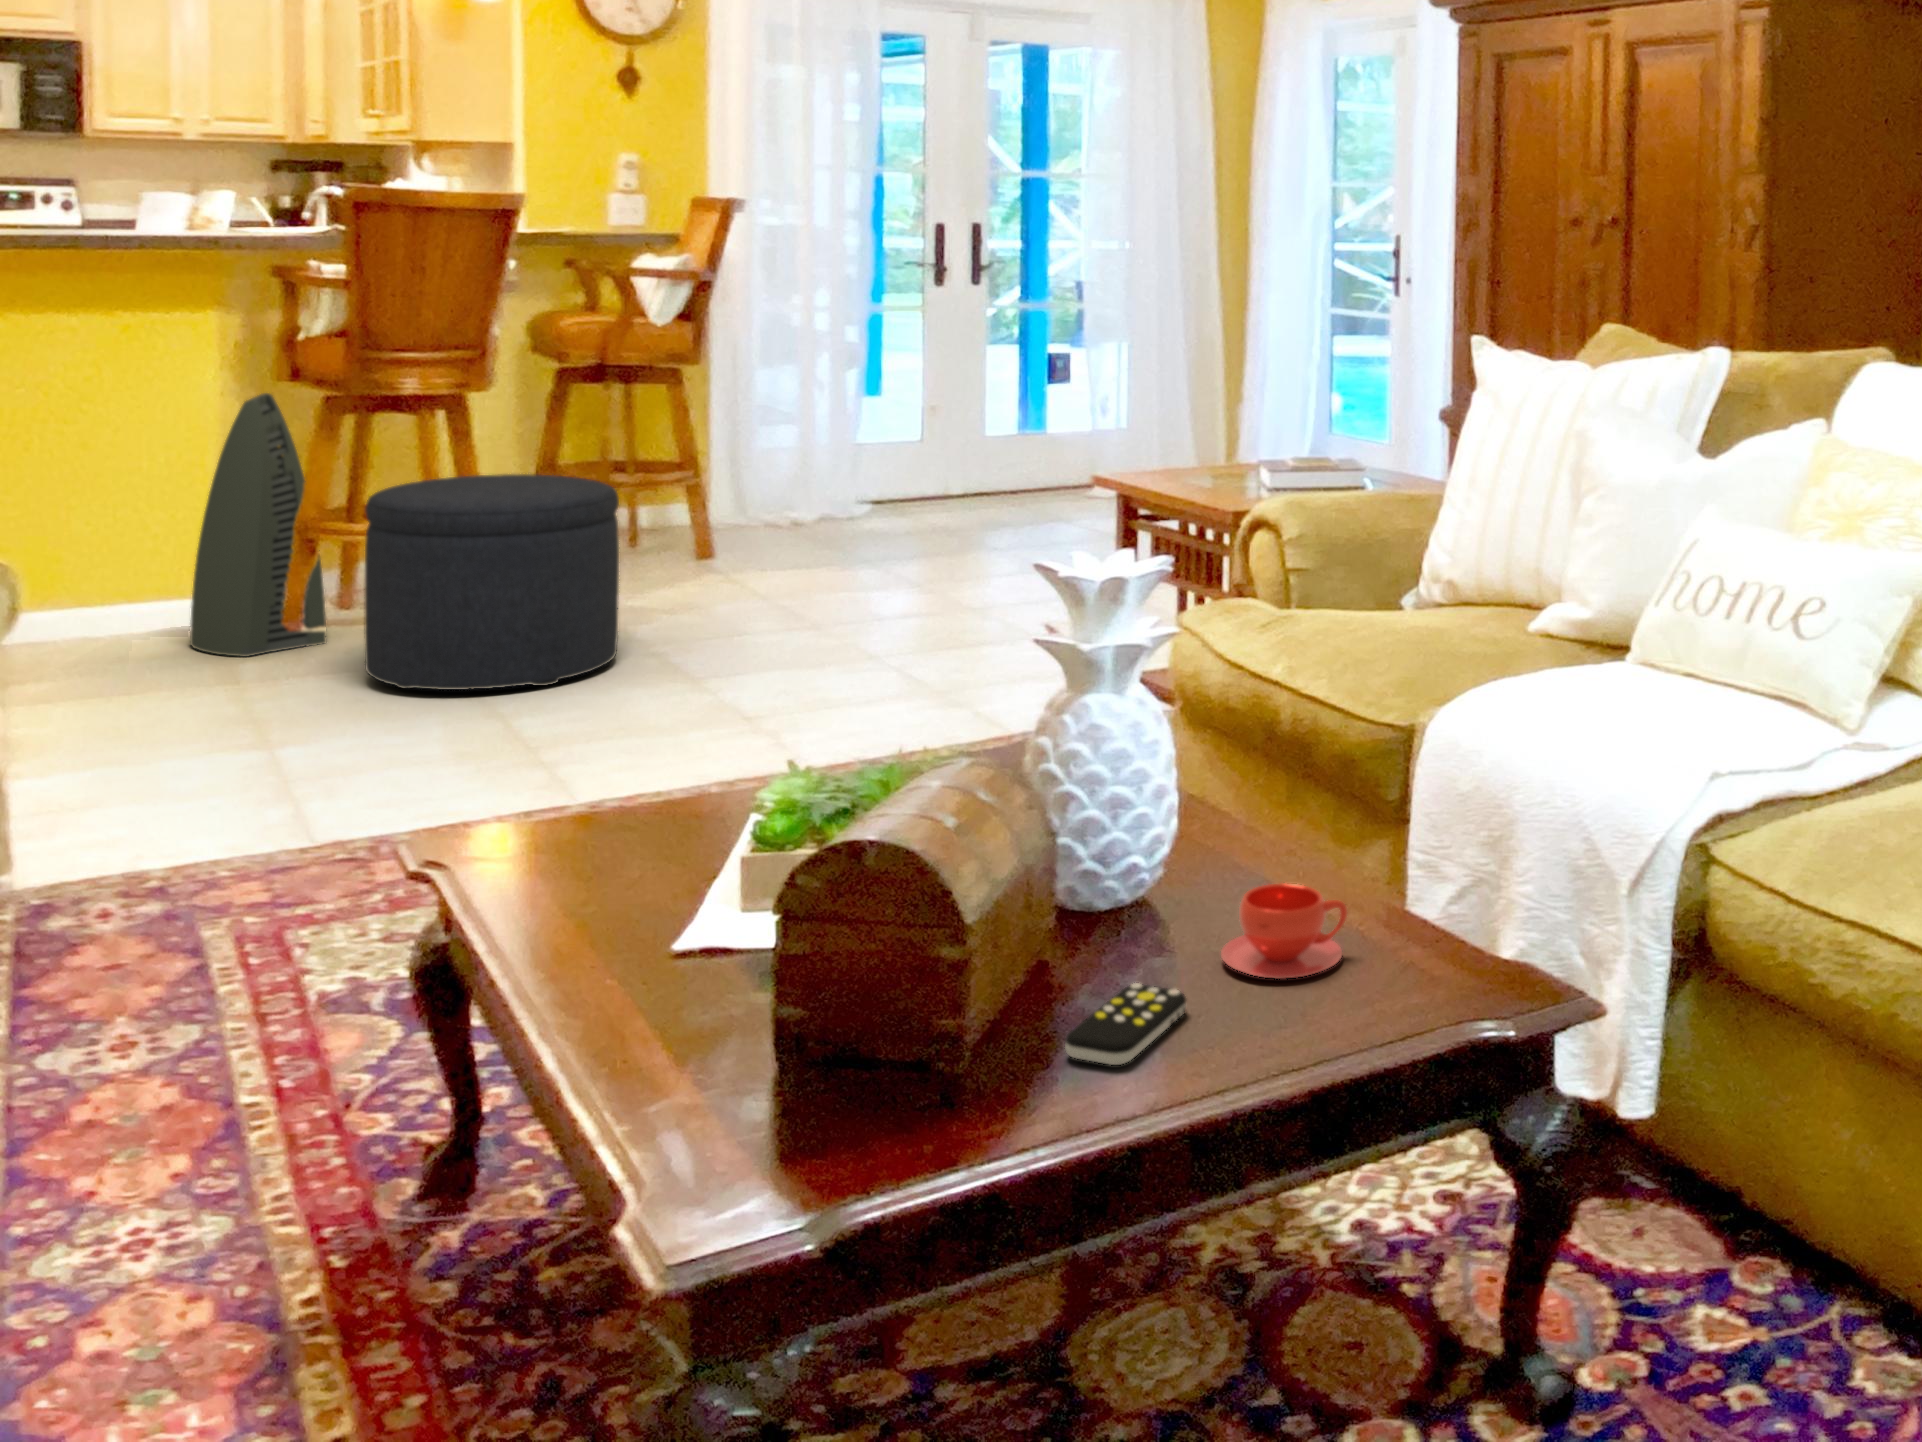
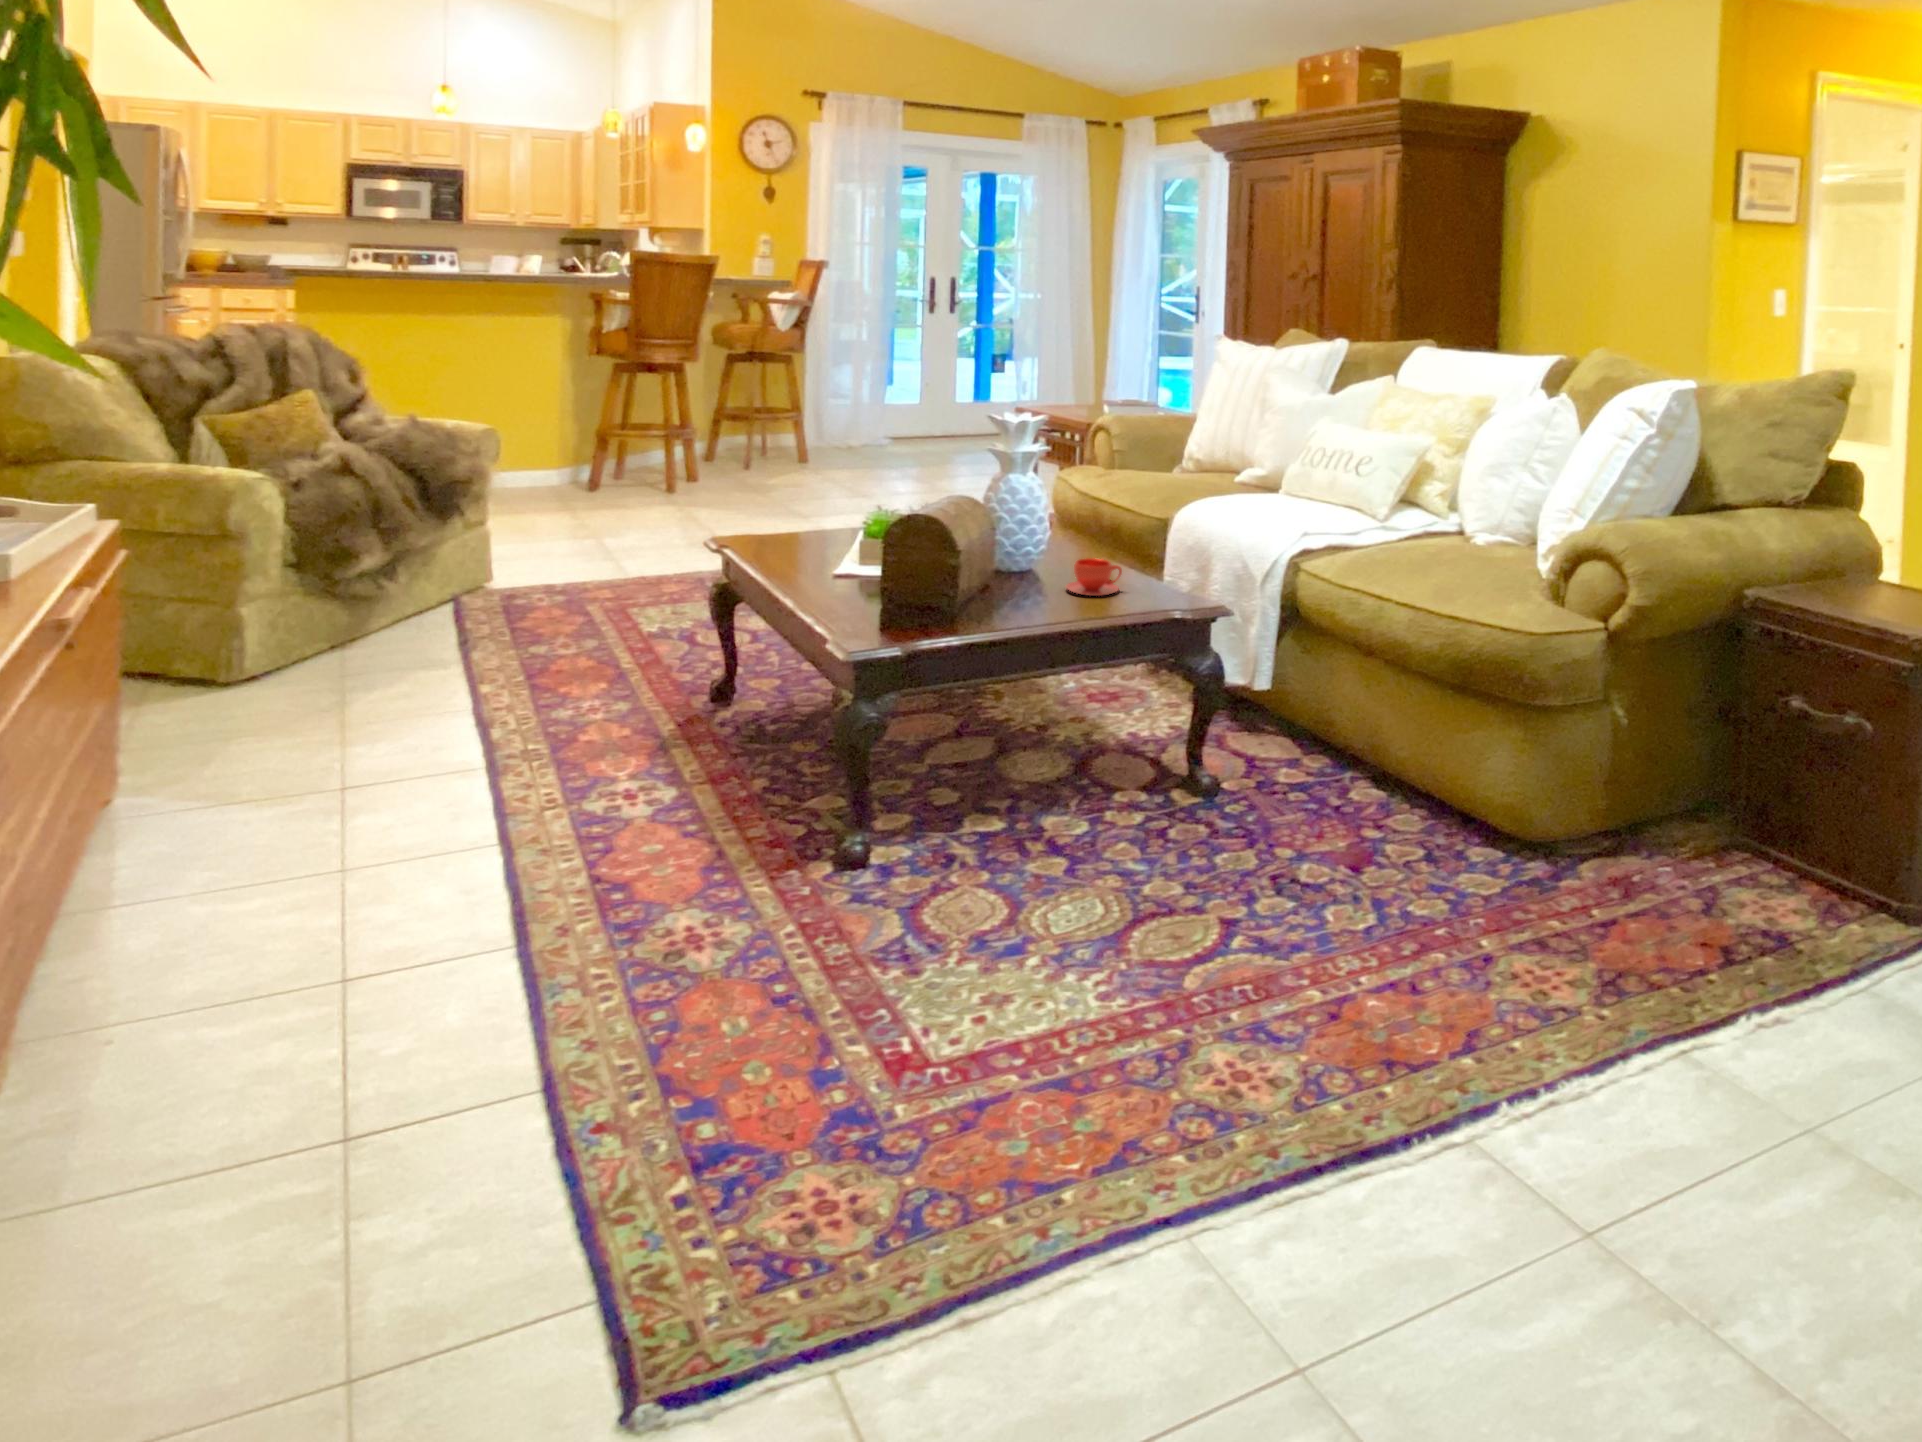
air purifier: present [190,393,327,657] -> none [546,360,613,499]
ottoman: present [364,474,619,690] -> none [637,406,766,517]
remote control: present [1065,983,1186,1065] -> none [997,591,1049,616]

